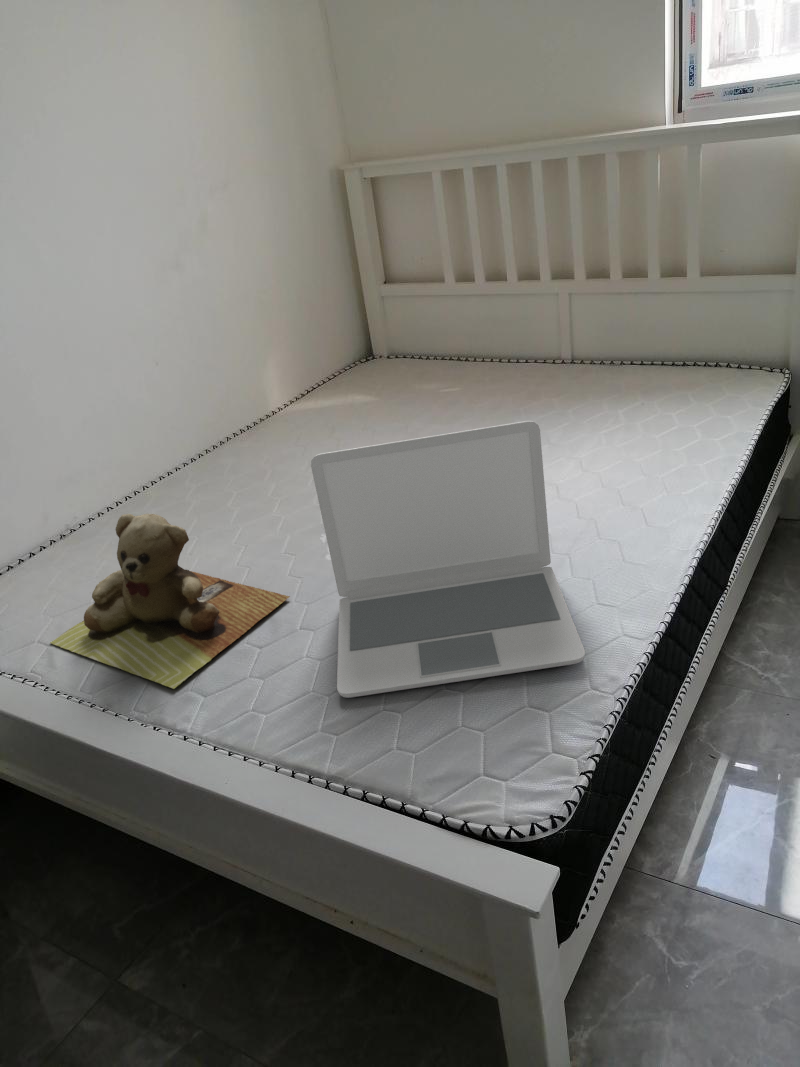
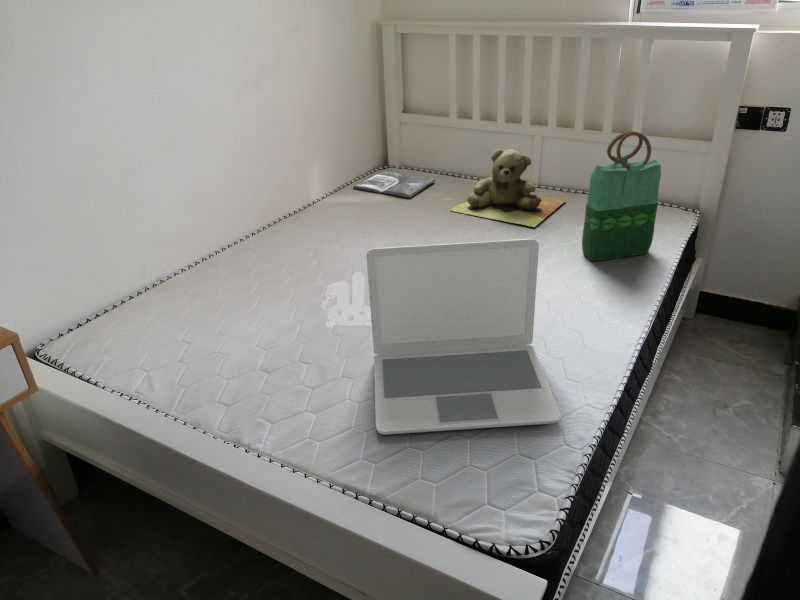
tote bag: none [624,268,721,451] -> present [582,131,661,261]
magazine: none [323,363,433,394] -> present [353,171,435,198]
teddy bear: present [50,514,290,689] -> present [451,149,566,227]

